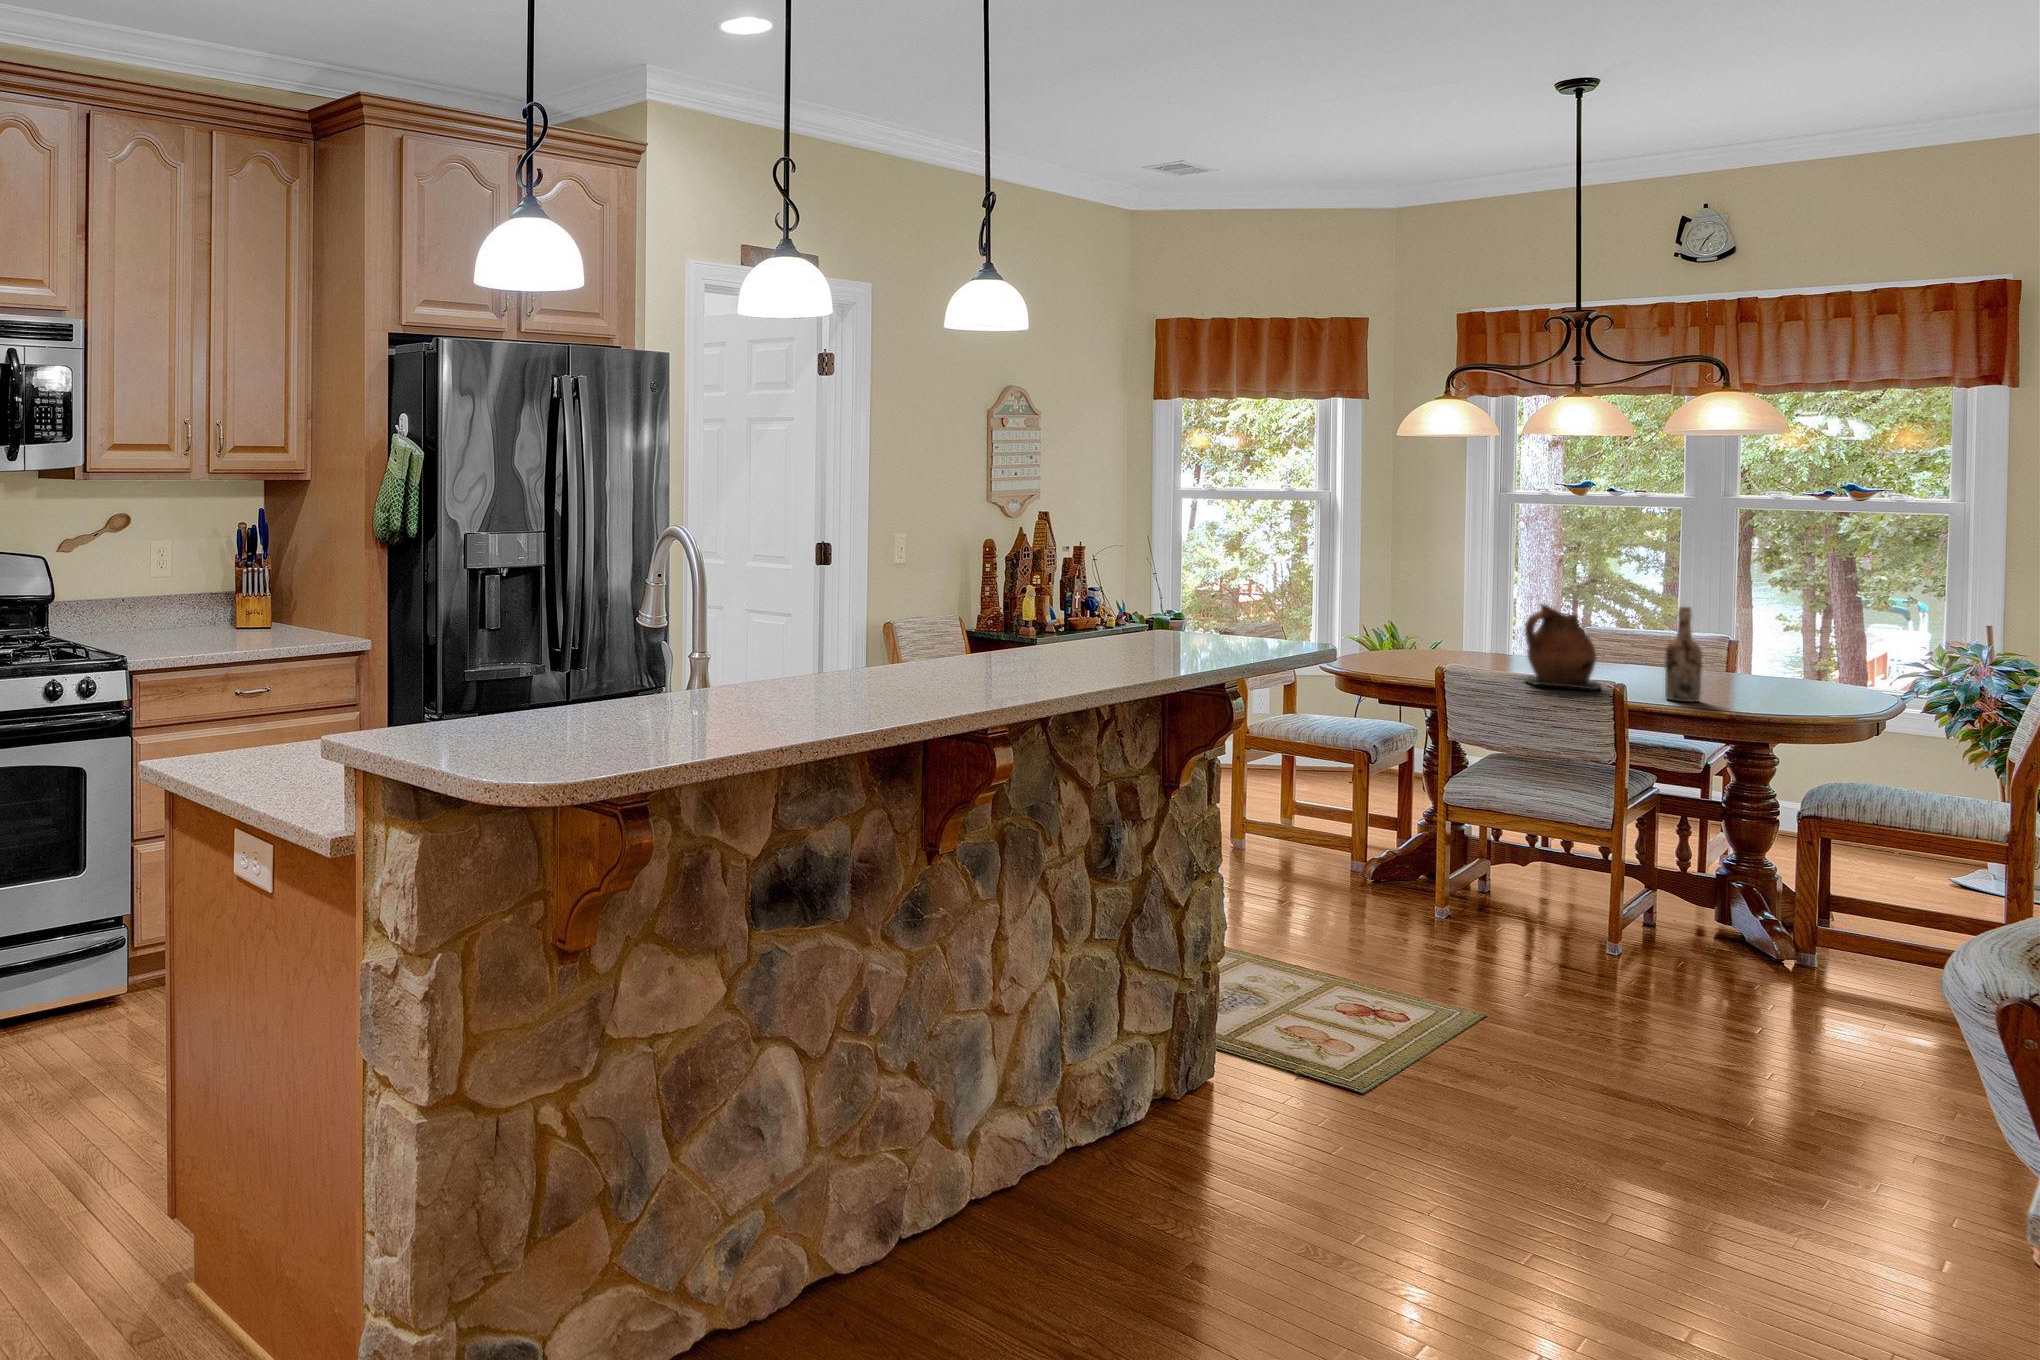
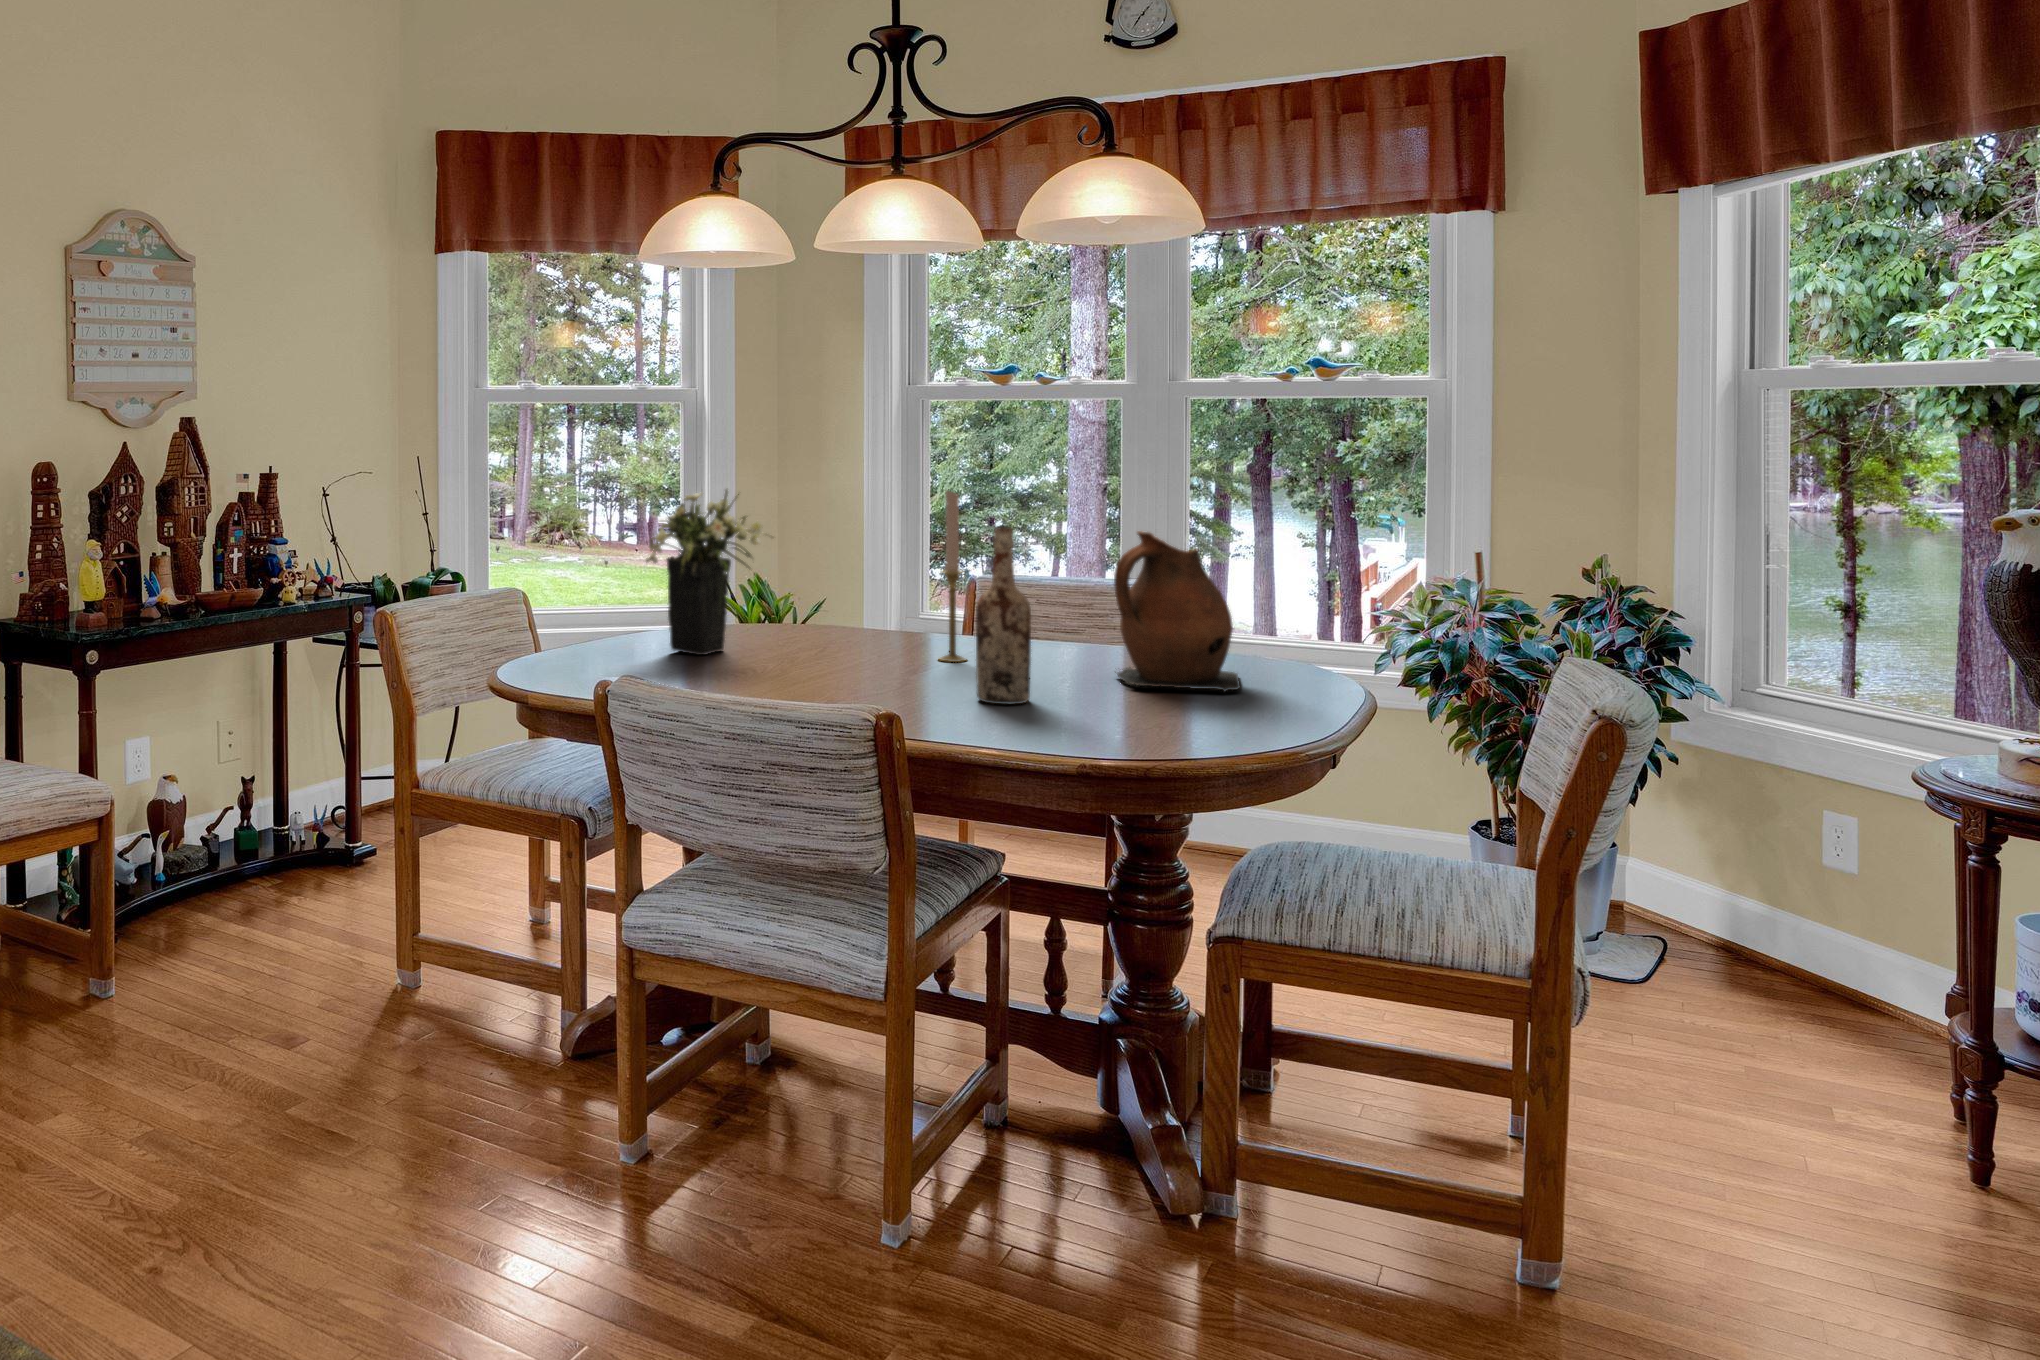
flower arrangement: none [1410,573,1499,669] -> present [646,490,773,655]
candlestick: none [1610,580,1631,680] -> present [940,491,965,662]
ceramic pitcher: present [1525,604,1600,690] -> present [1114,531,1241,692]

